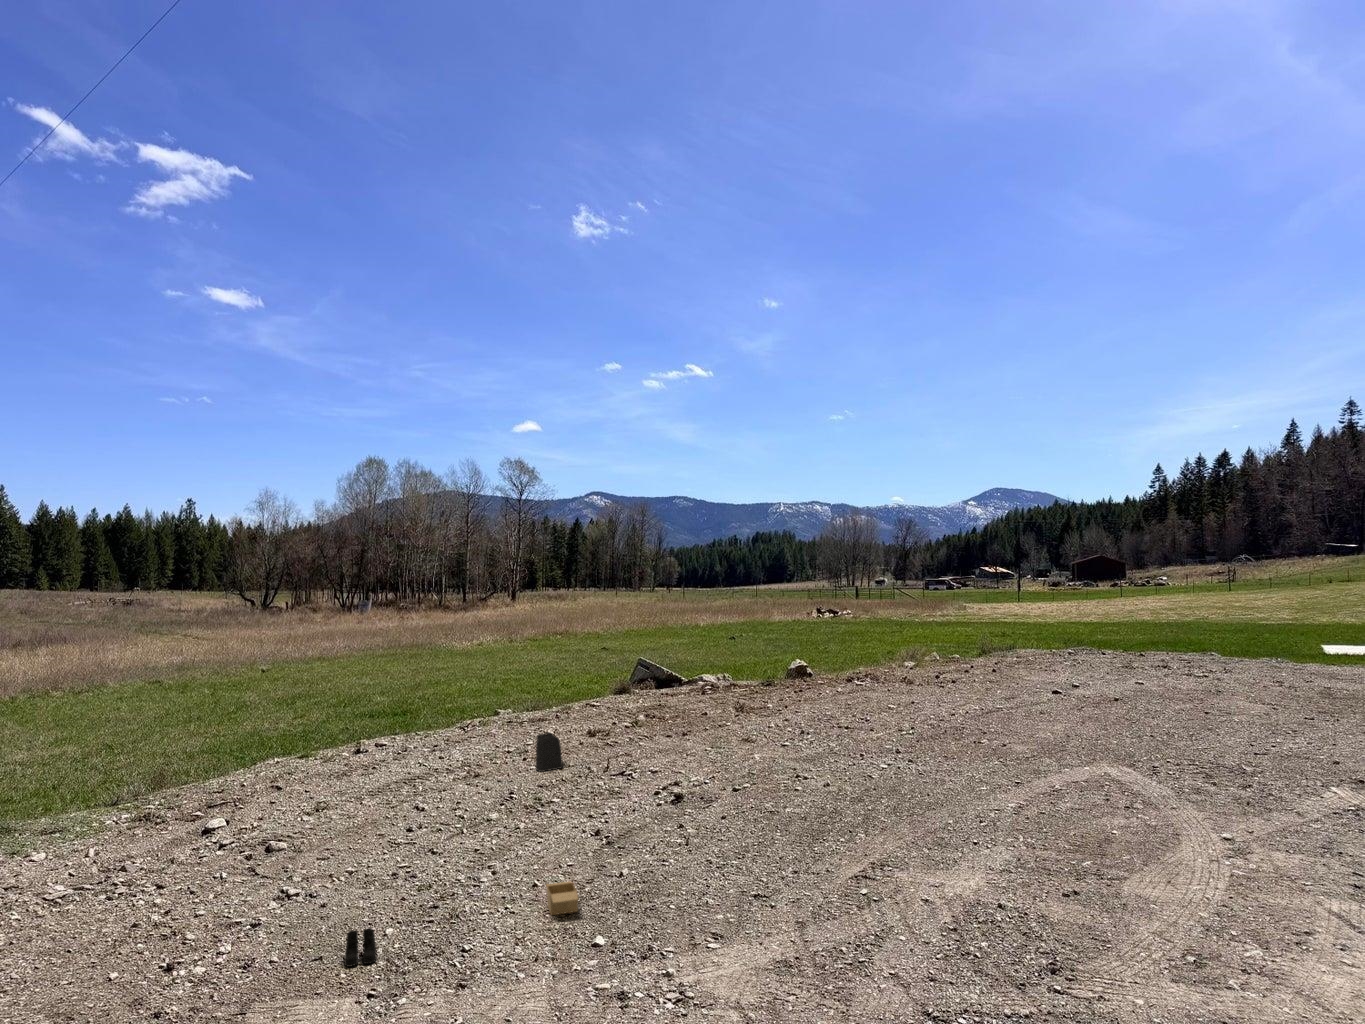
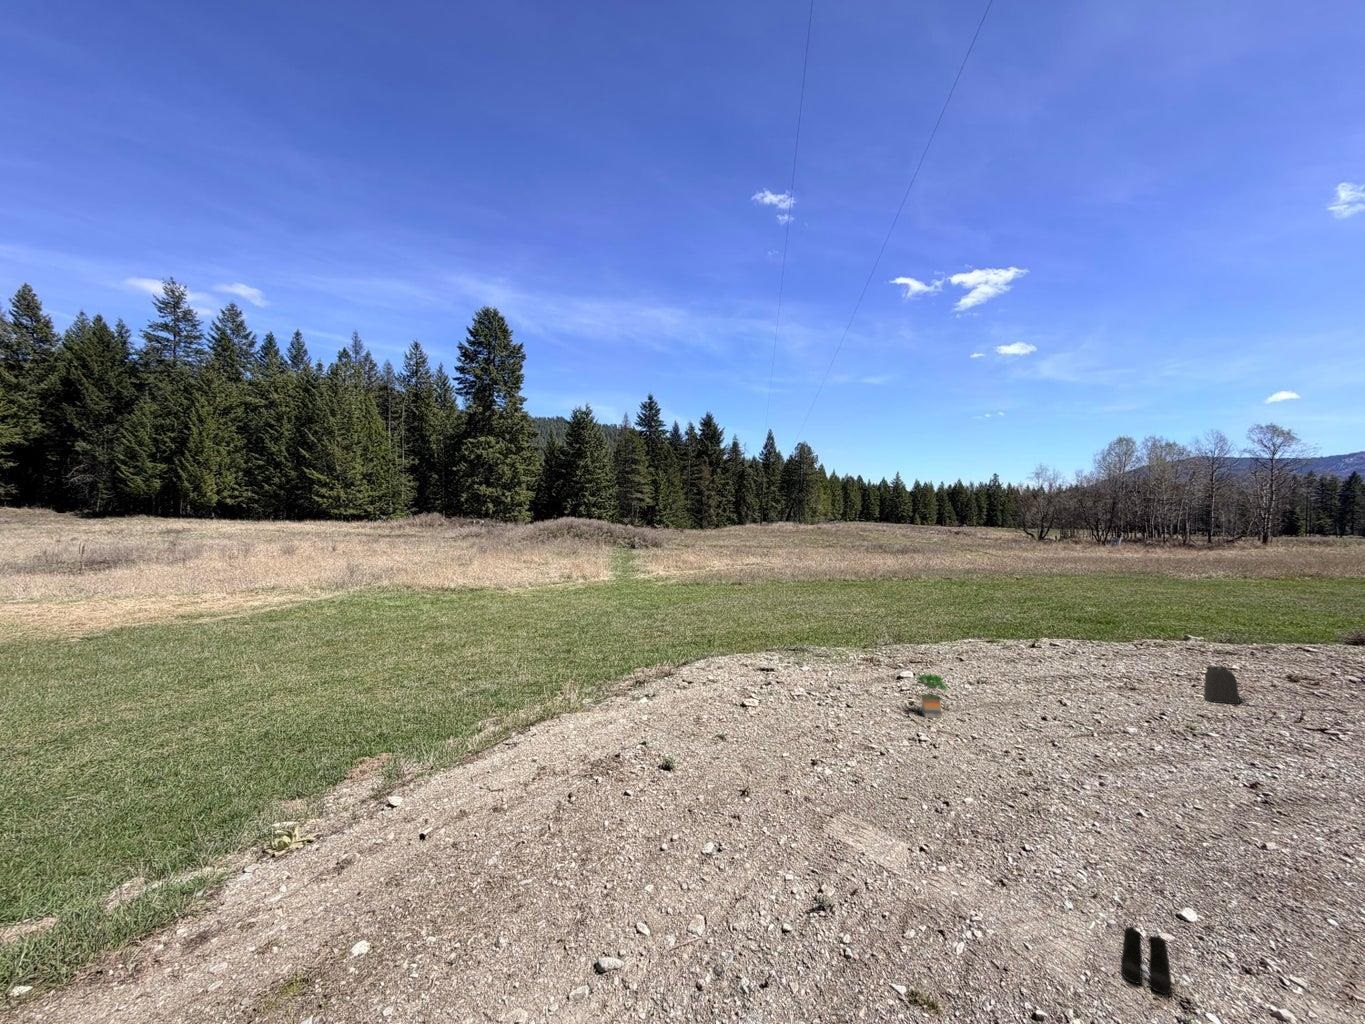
potted tree: none [261,806,306,869] -> present [917,674,947,718]
cardboard box: present [546,882,579,915] -> none [1144,819,1182,864]
boots: present [345,928,377,967] -> present [1121,927,1171,994]

